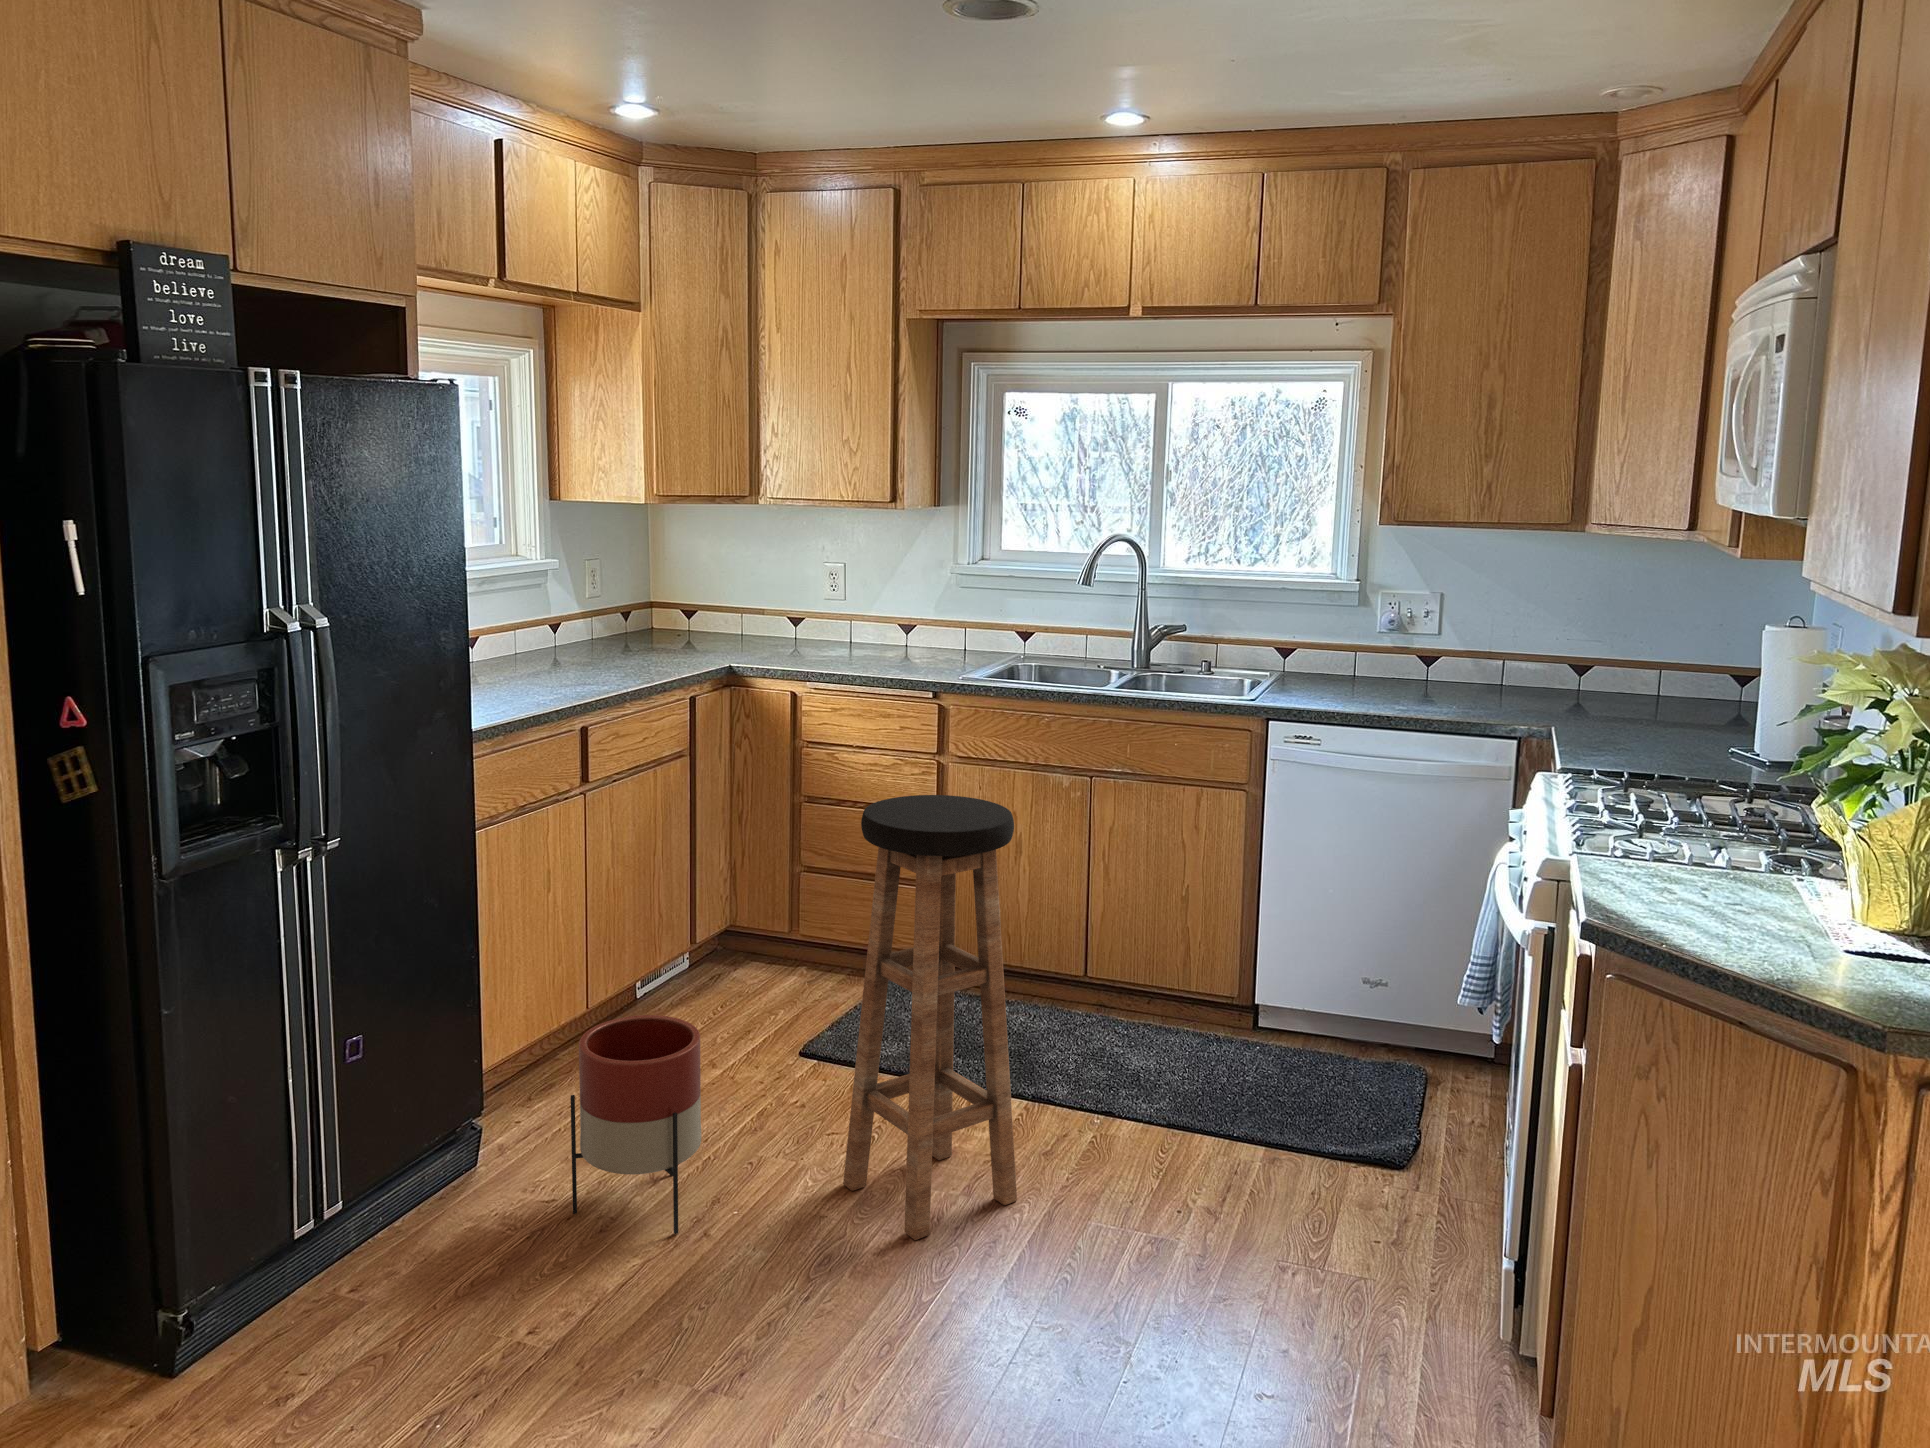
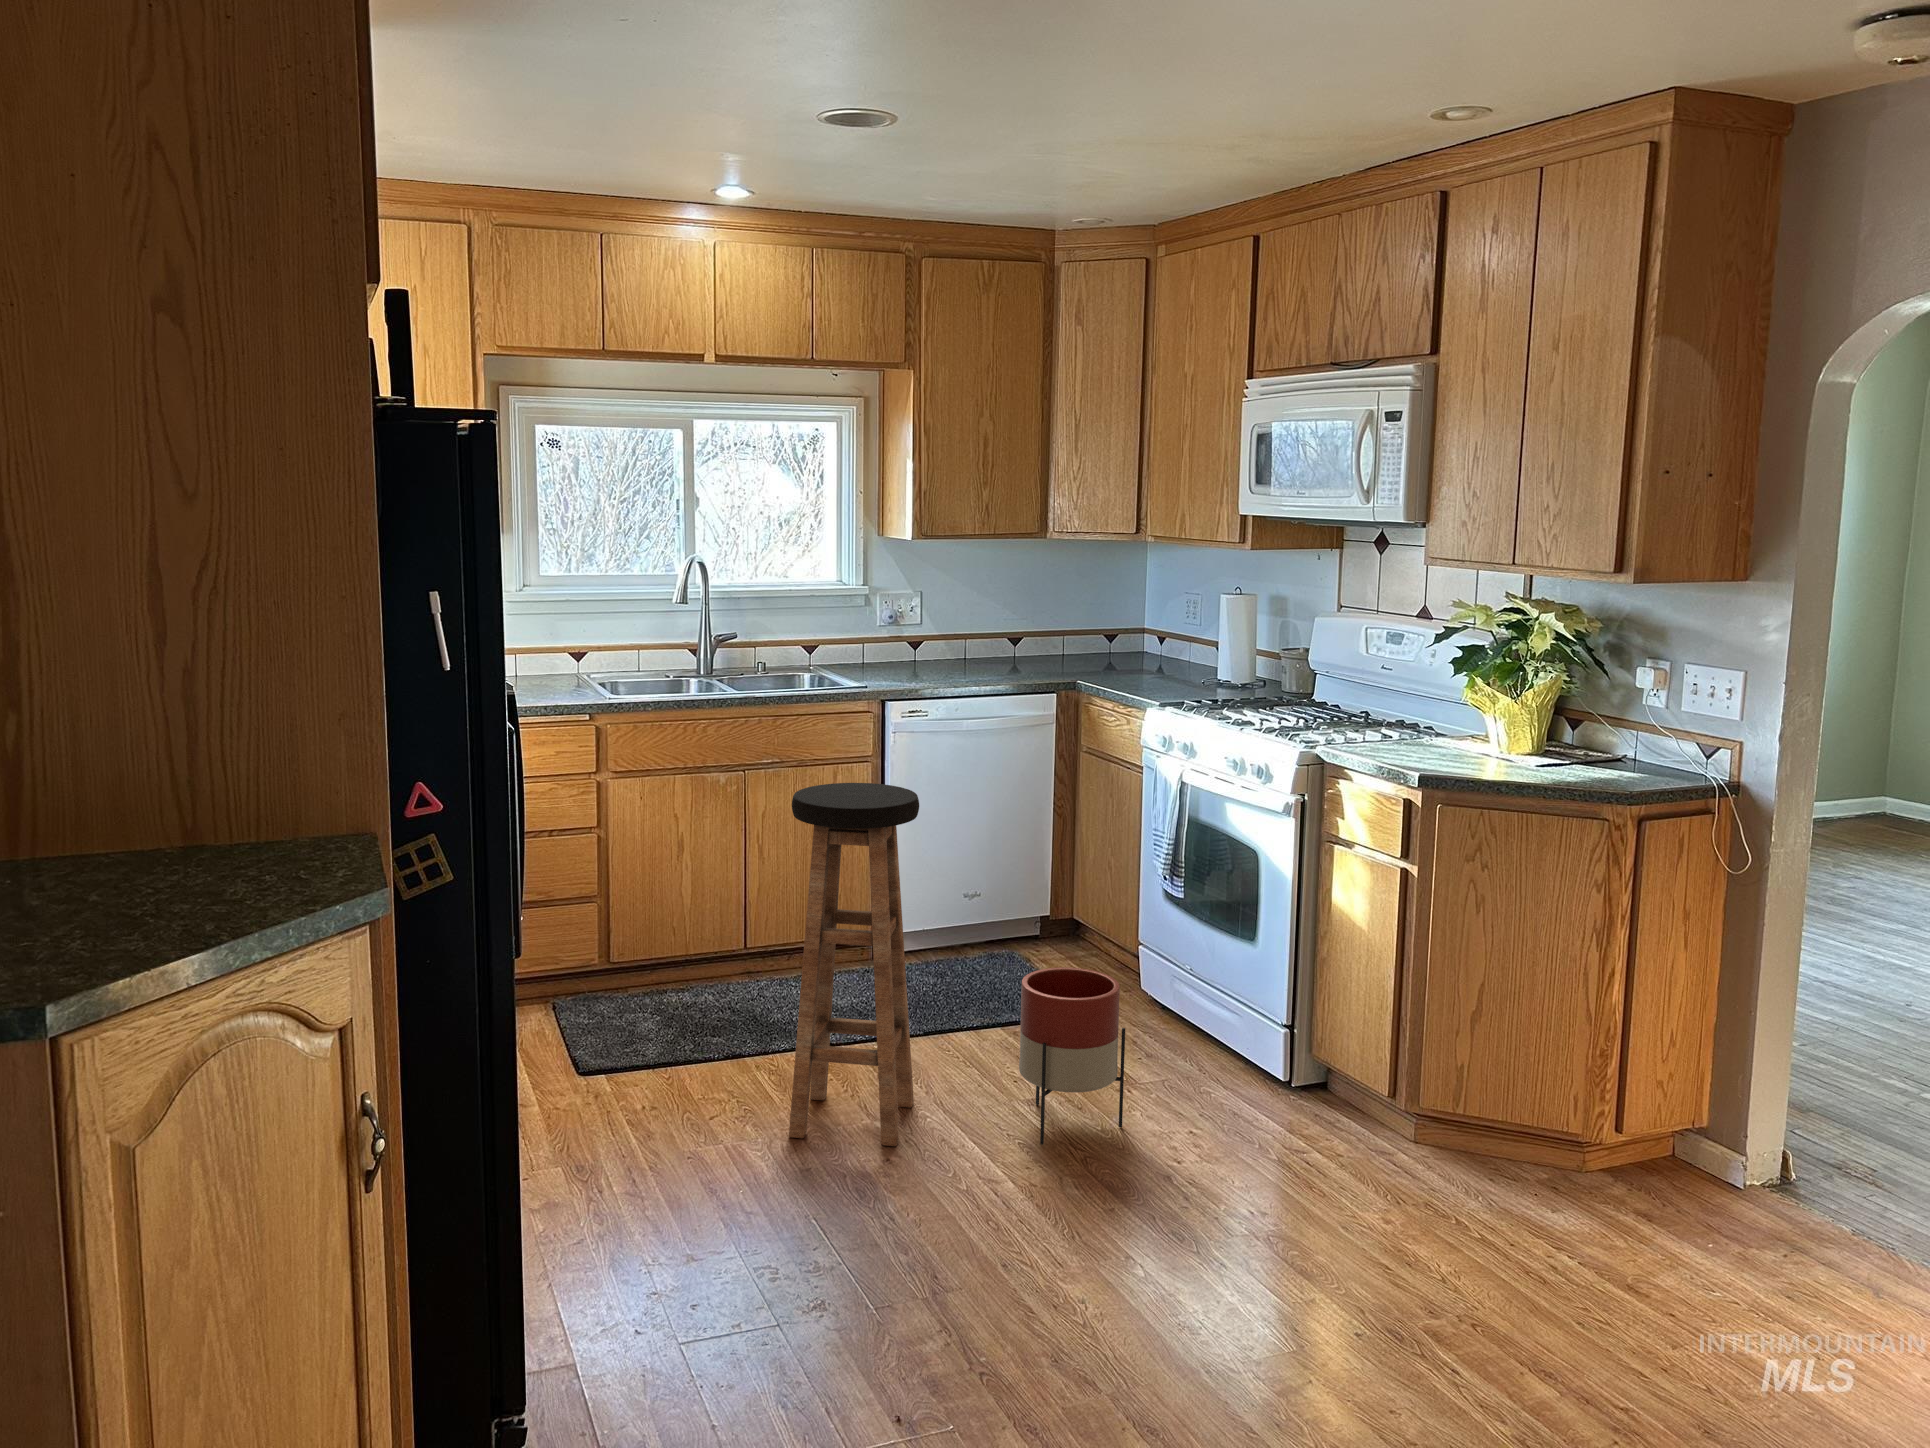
planter: present [570,1015,701,1234] -> present [1019,967,1125,1145]

